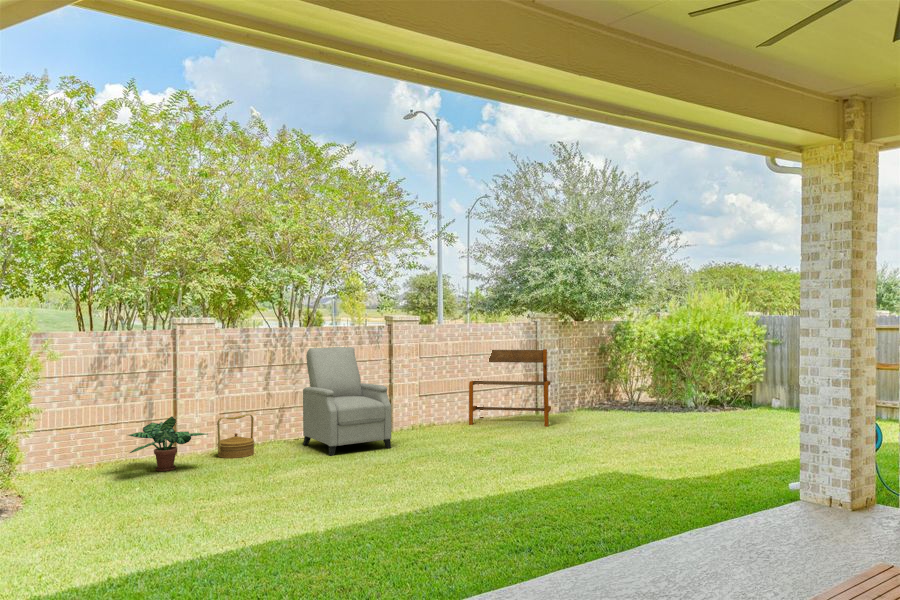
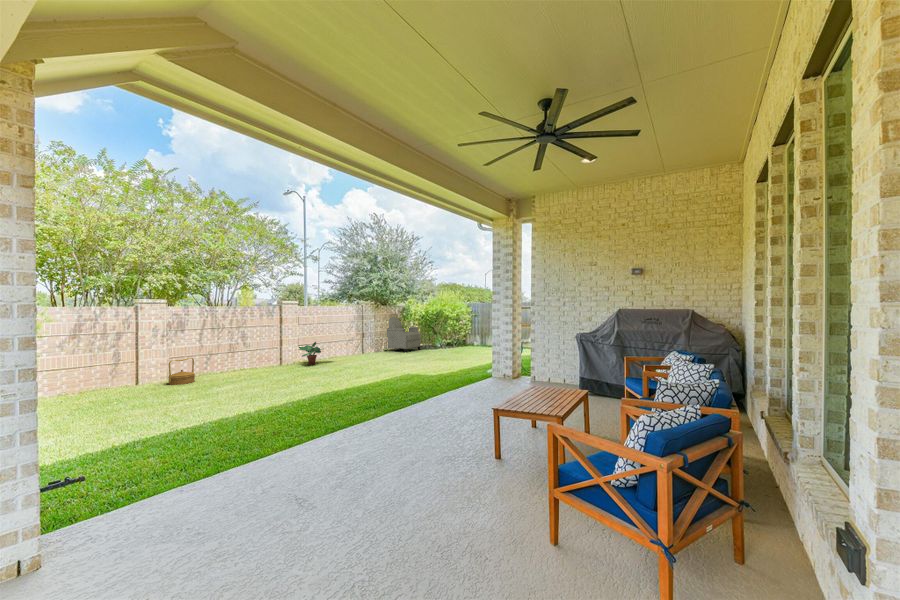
chair: present [303,347,391,456] -> present [385,317,421,353]
bench: present [469,349,551,427] -> none [328,319,372,360]
potted plant: present [129,416,206,471] -> present [299,342,322,365]

